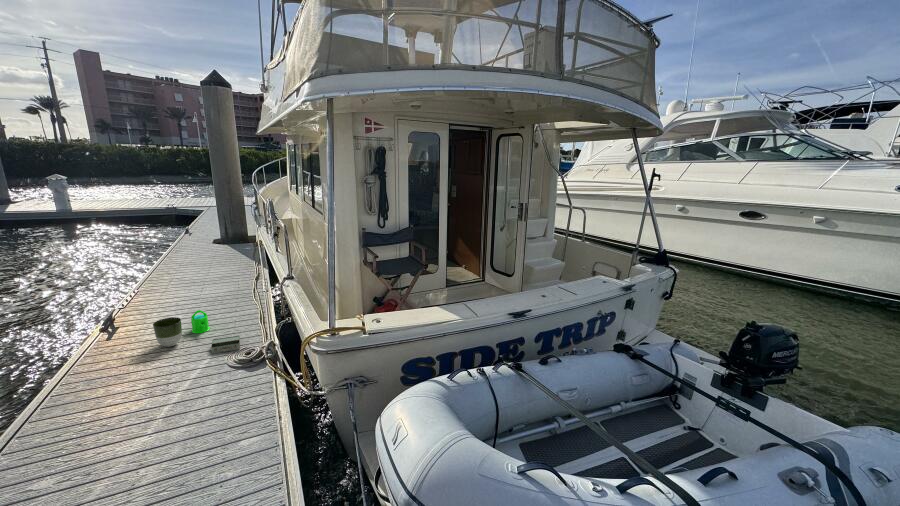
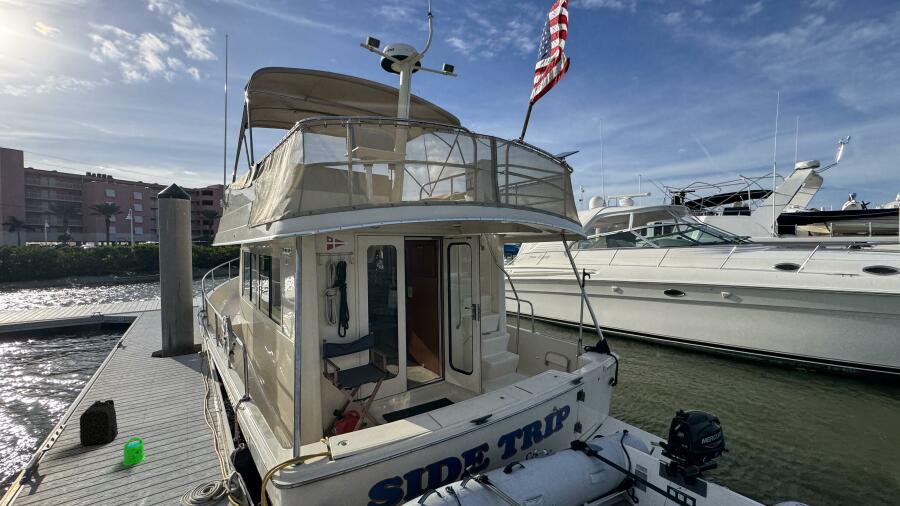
backpack: none [153,278,187,314] -> present [79,400,118,445]
planter: present [153,317,182,347] -> none [78,449,113,486]
toolbox: present [211,336,240,353] -> none [146,463,181,490]

